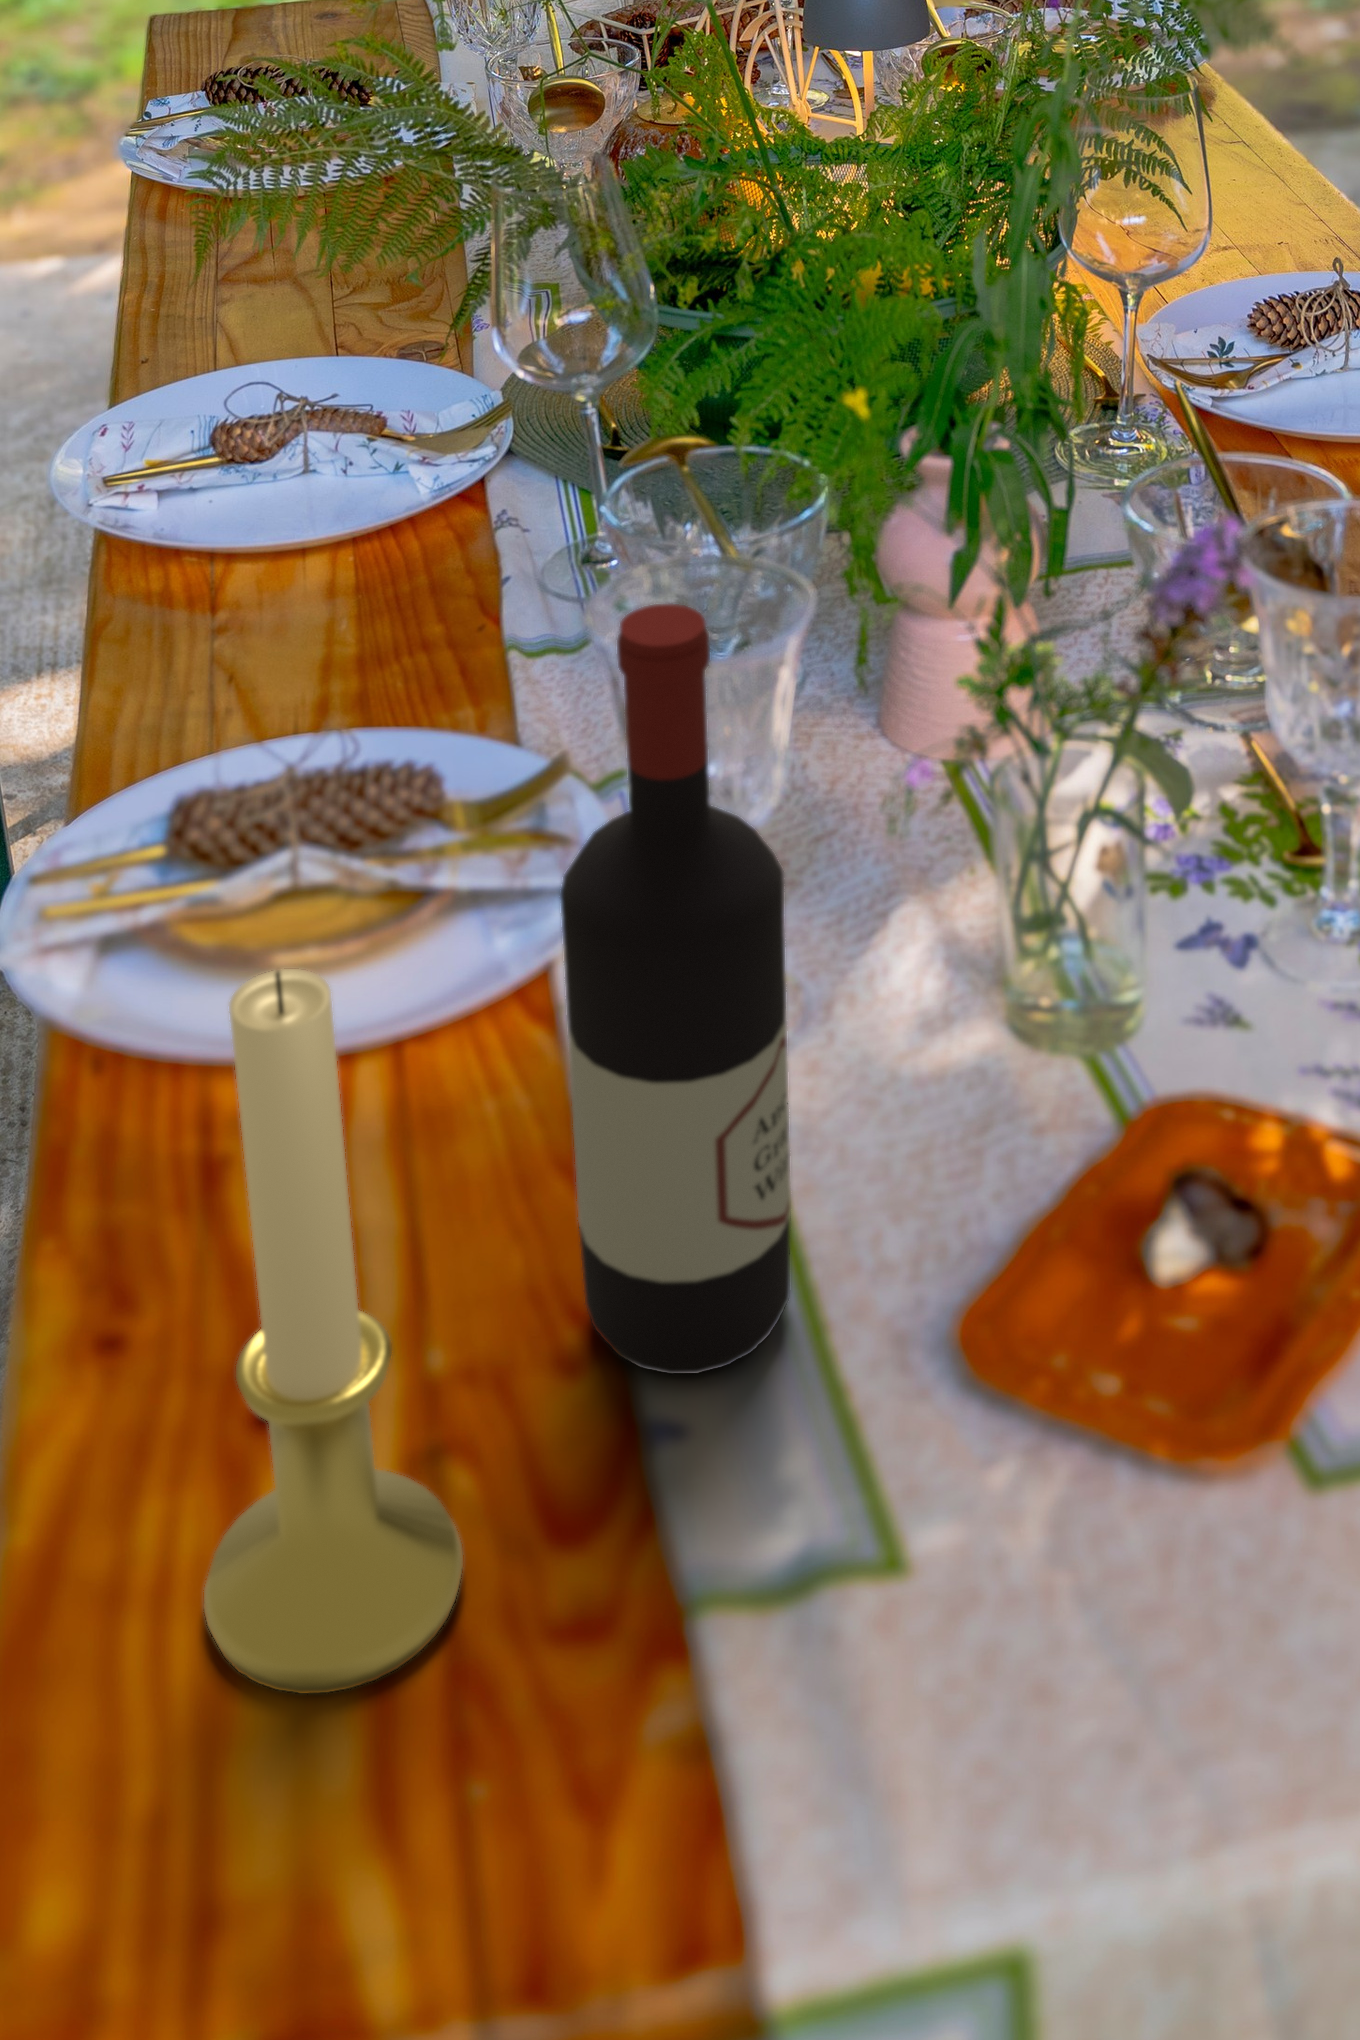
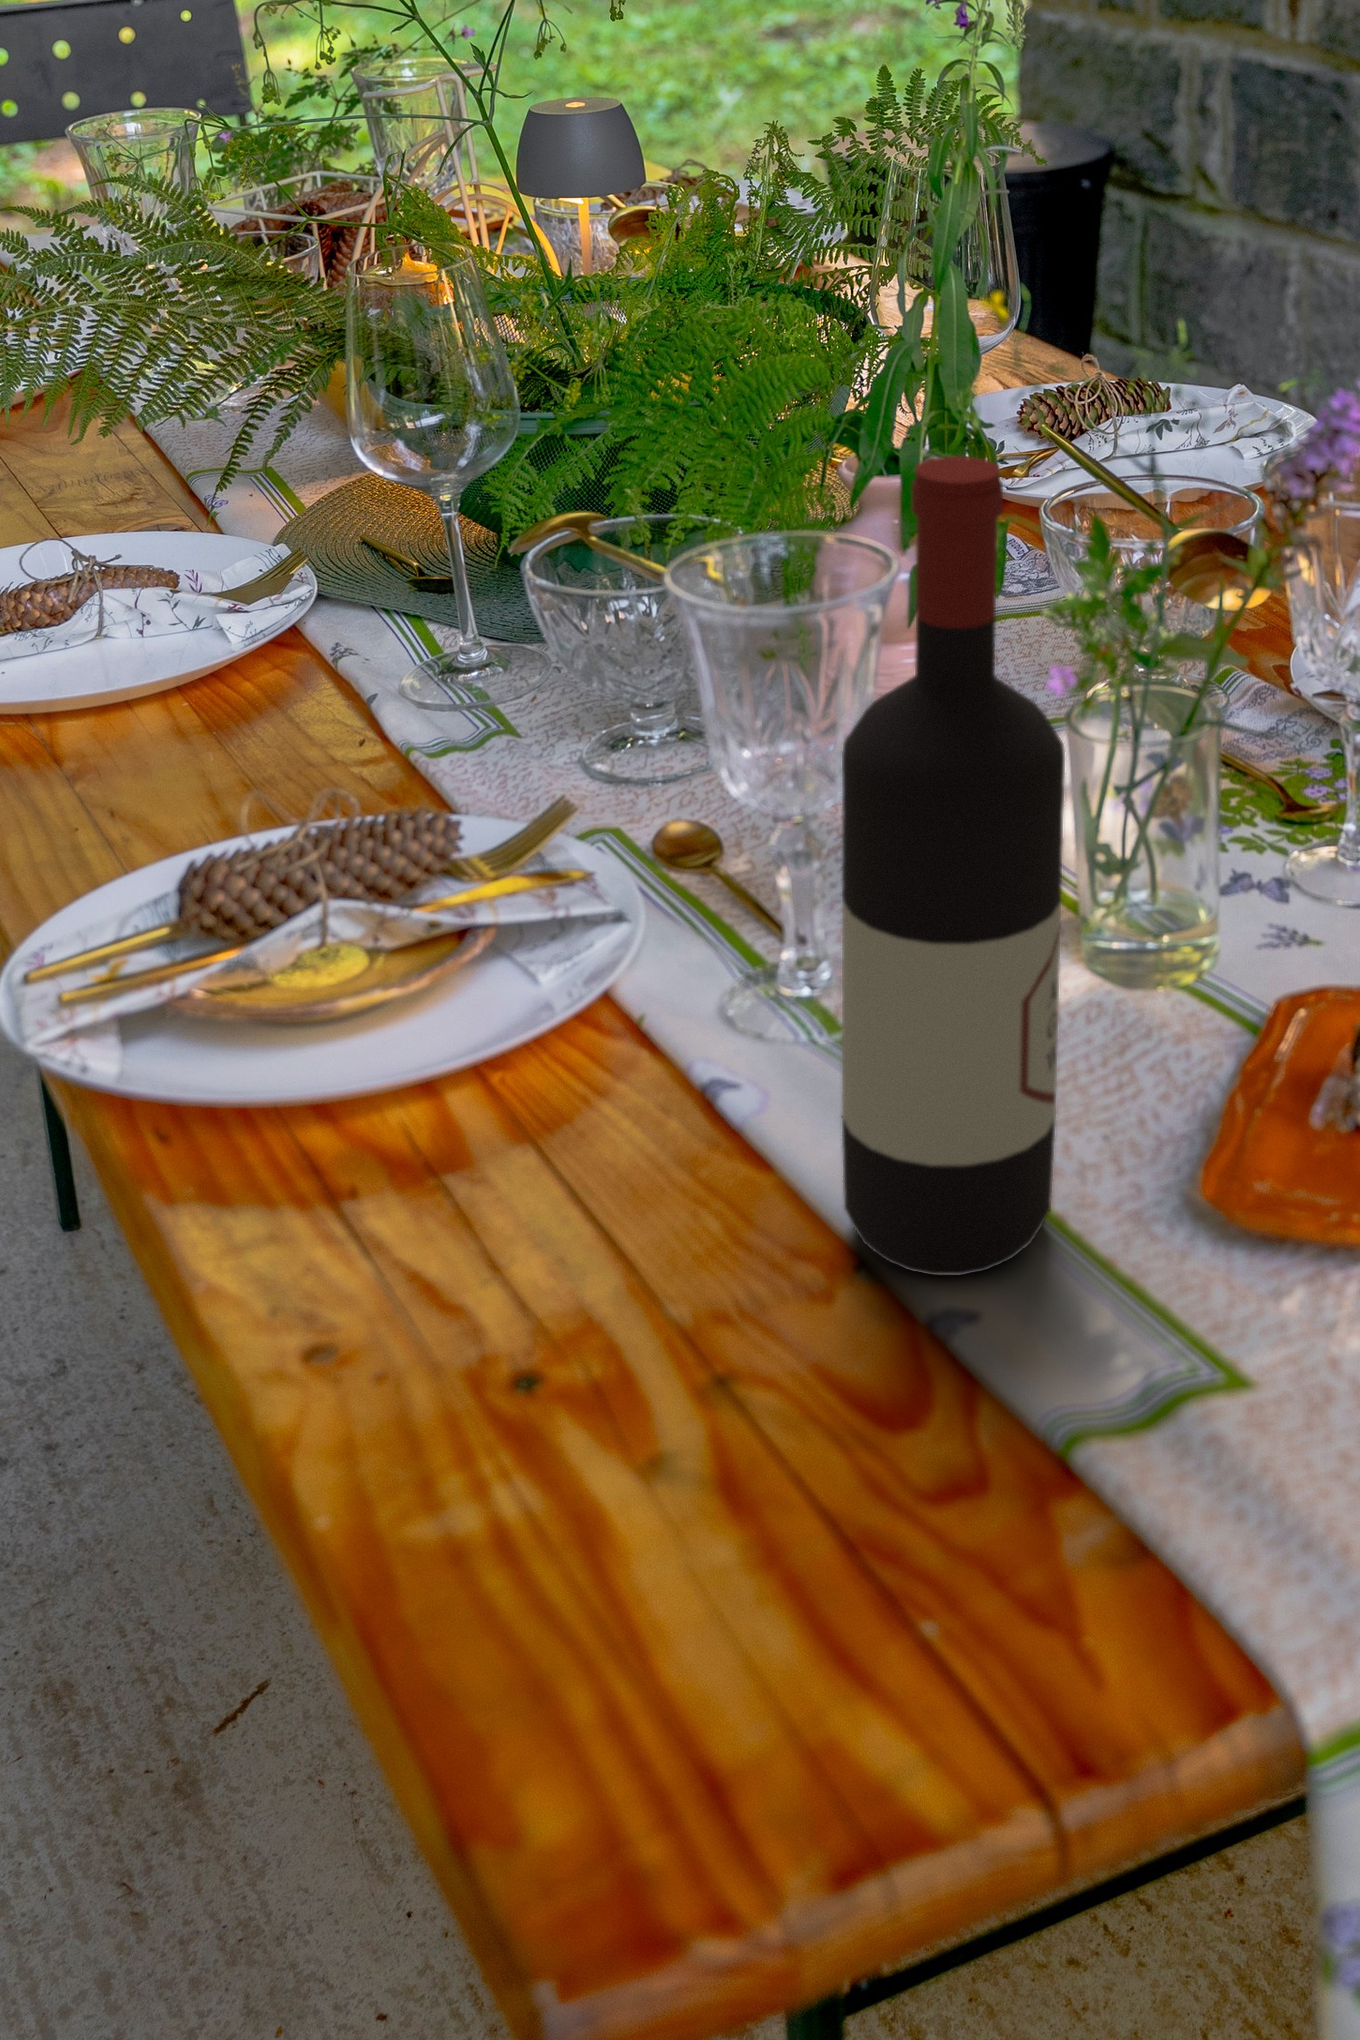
candle holder: present [204,969,463,1694] -> none [600,780,870,1585]

